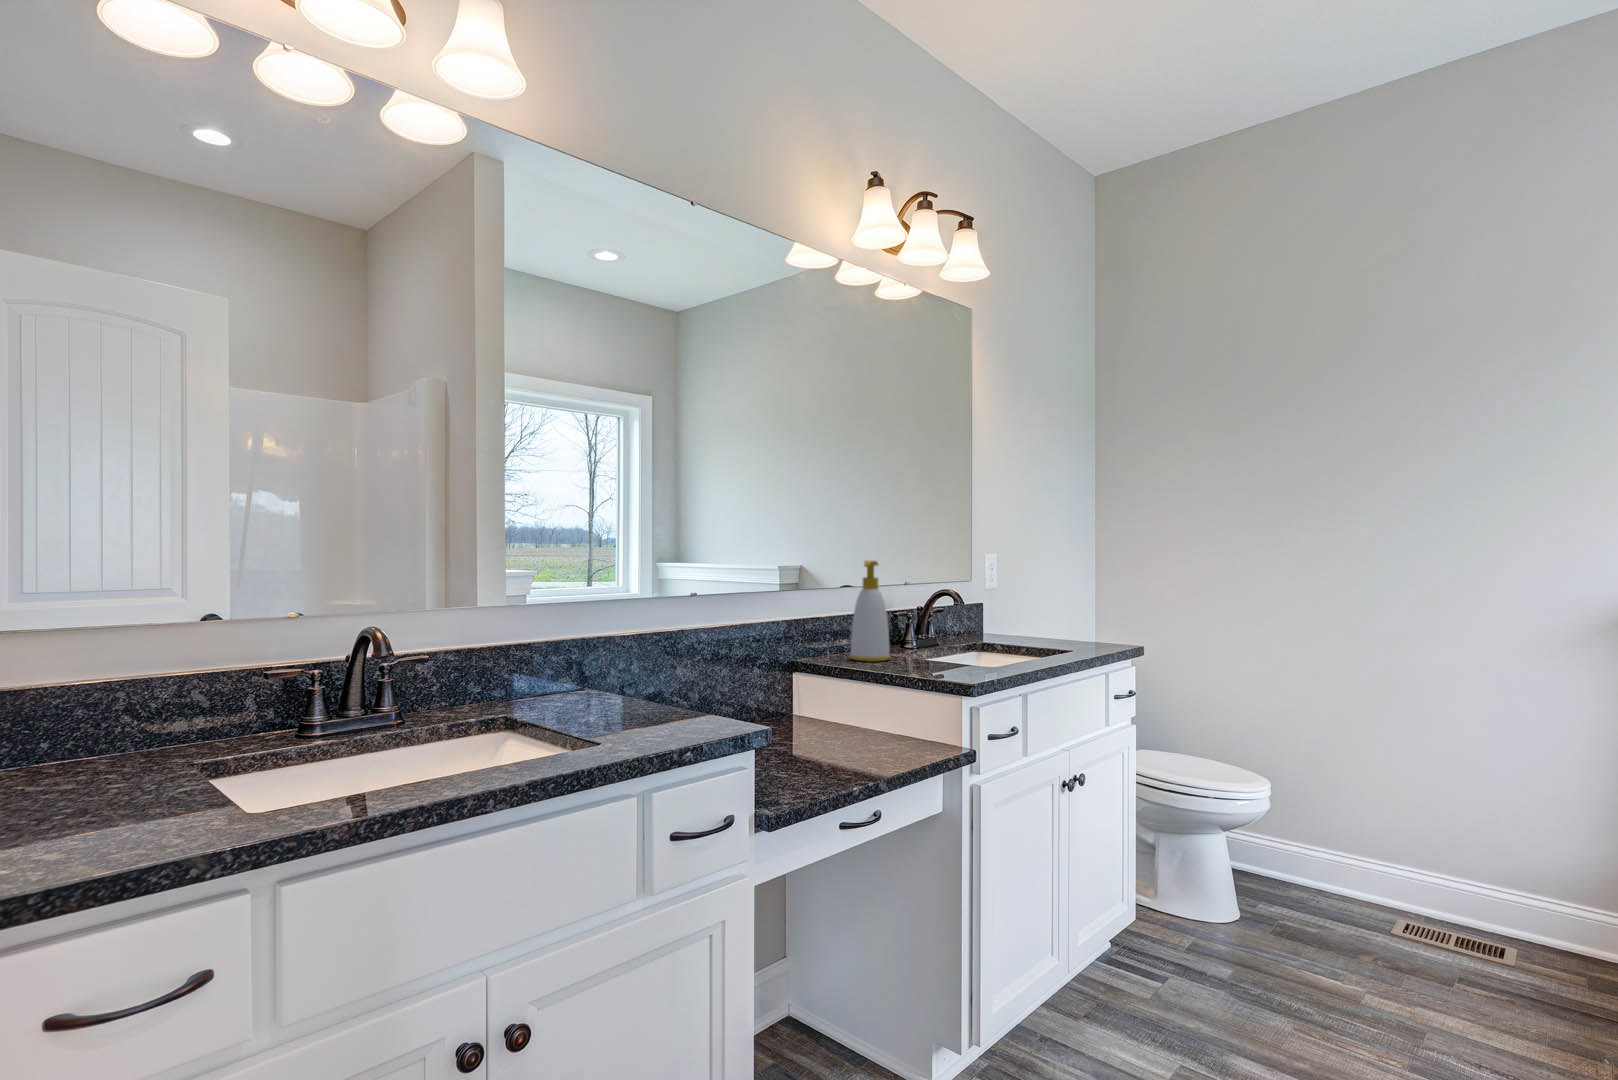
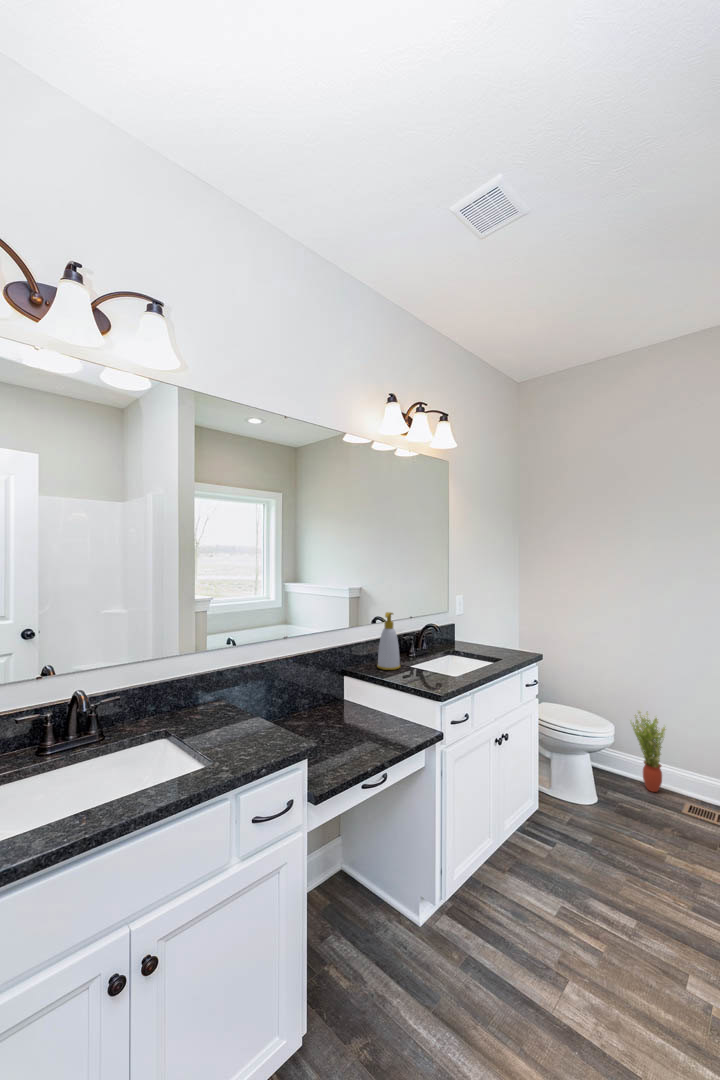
potted plant: none [1294,759,1362,903] -> present [632,712,665,792]

